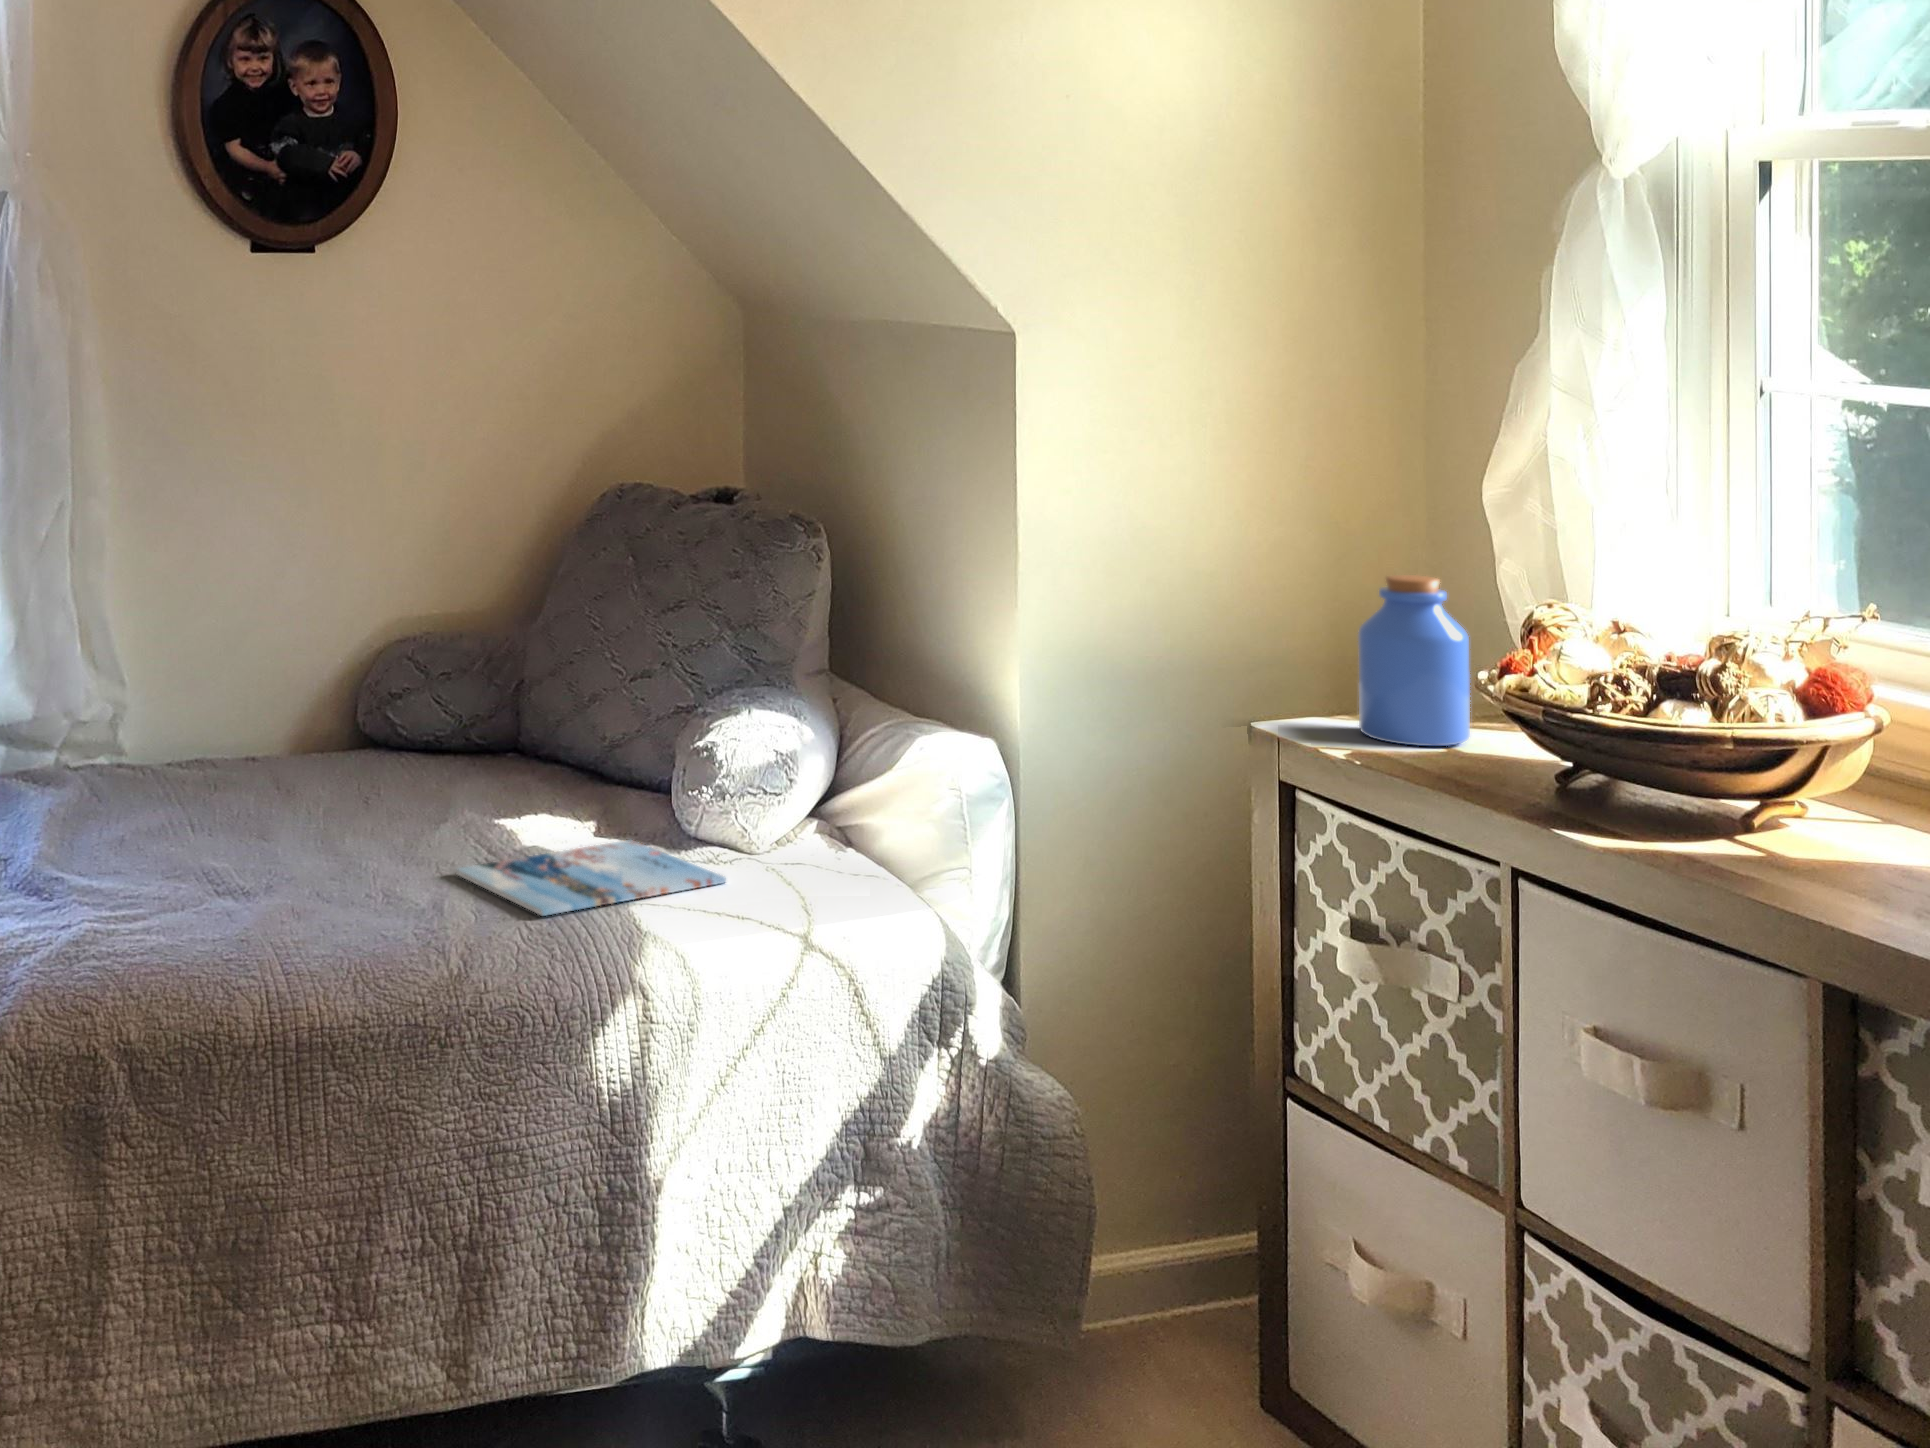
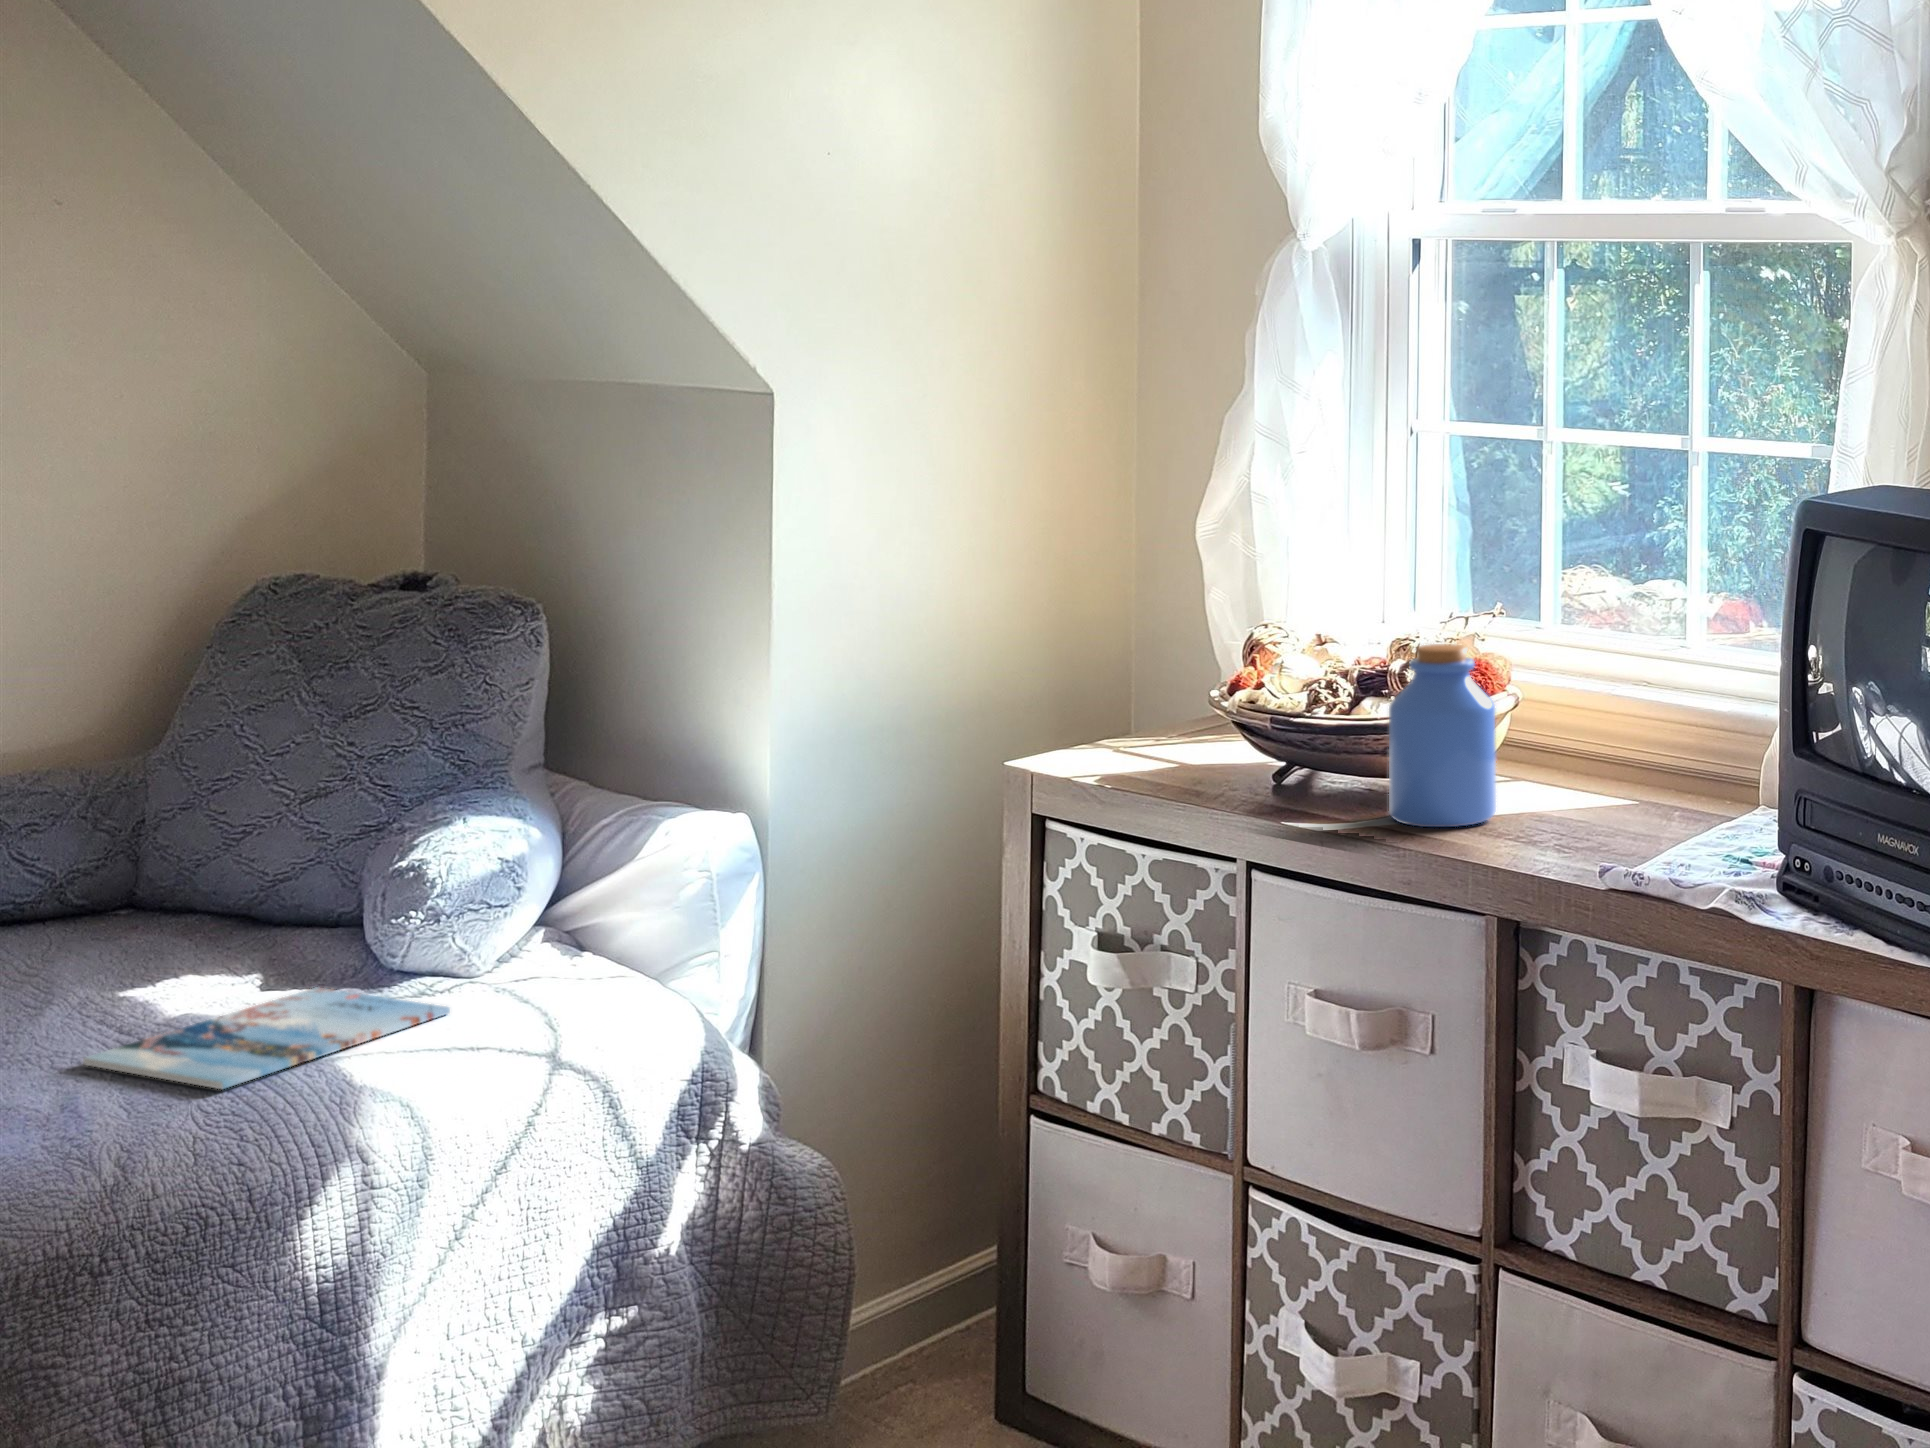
jar: present [1358,575,1470,746] -> present [1389,644,1496,827]

